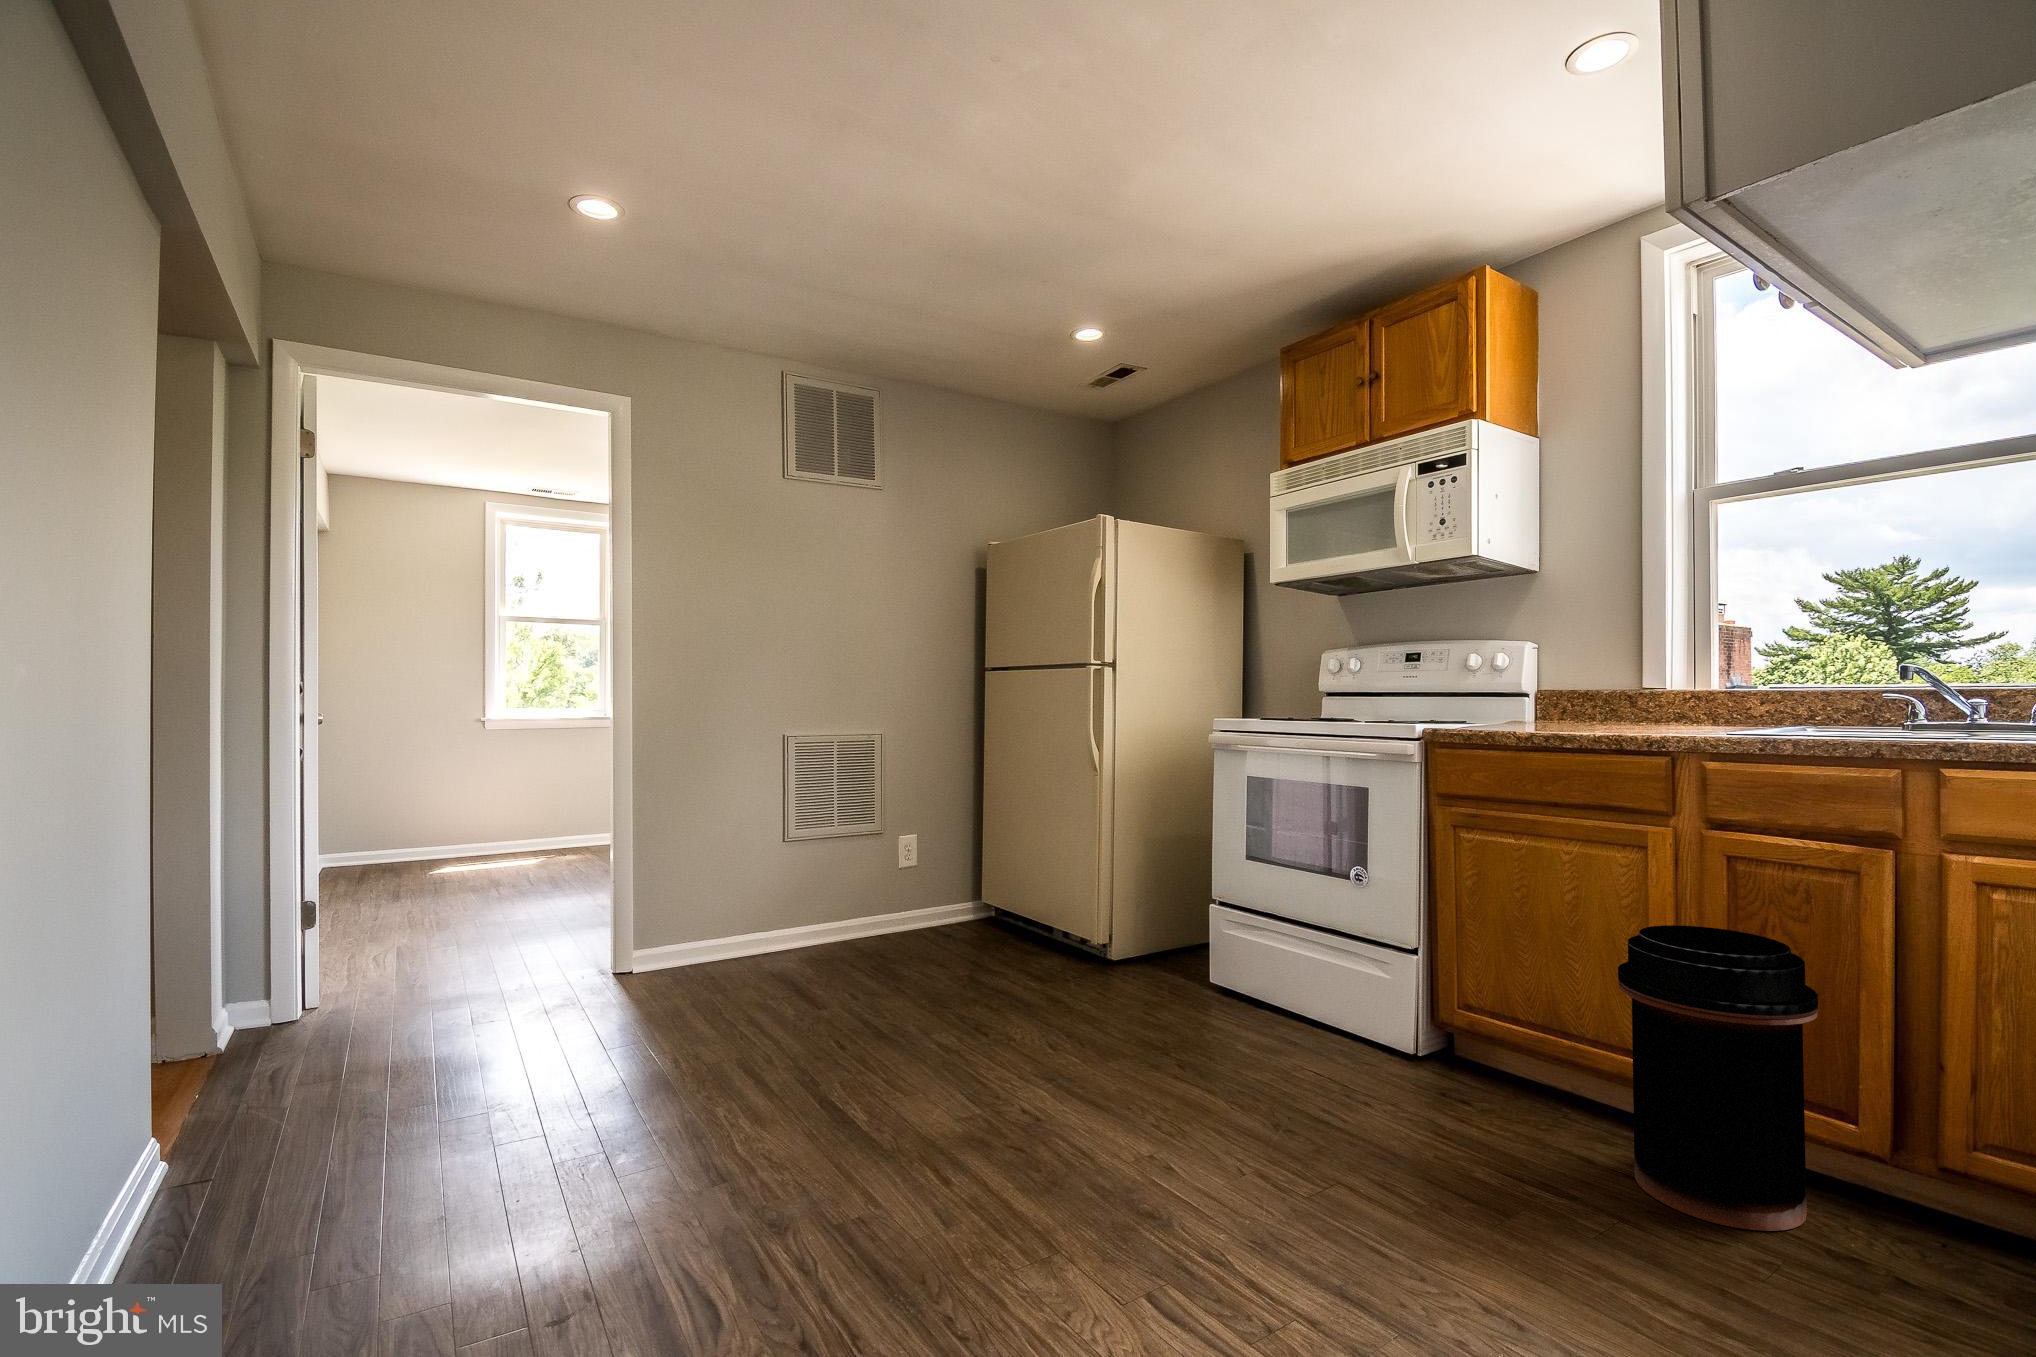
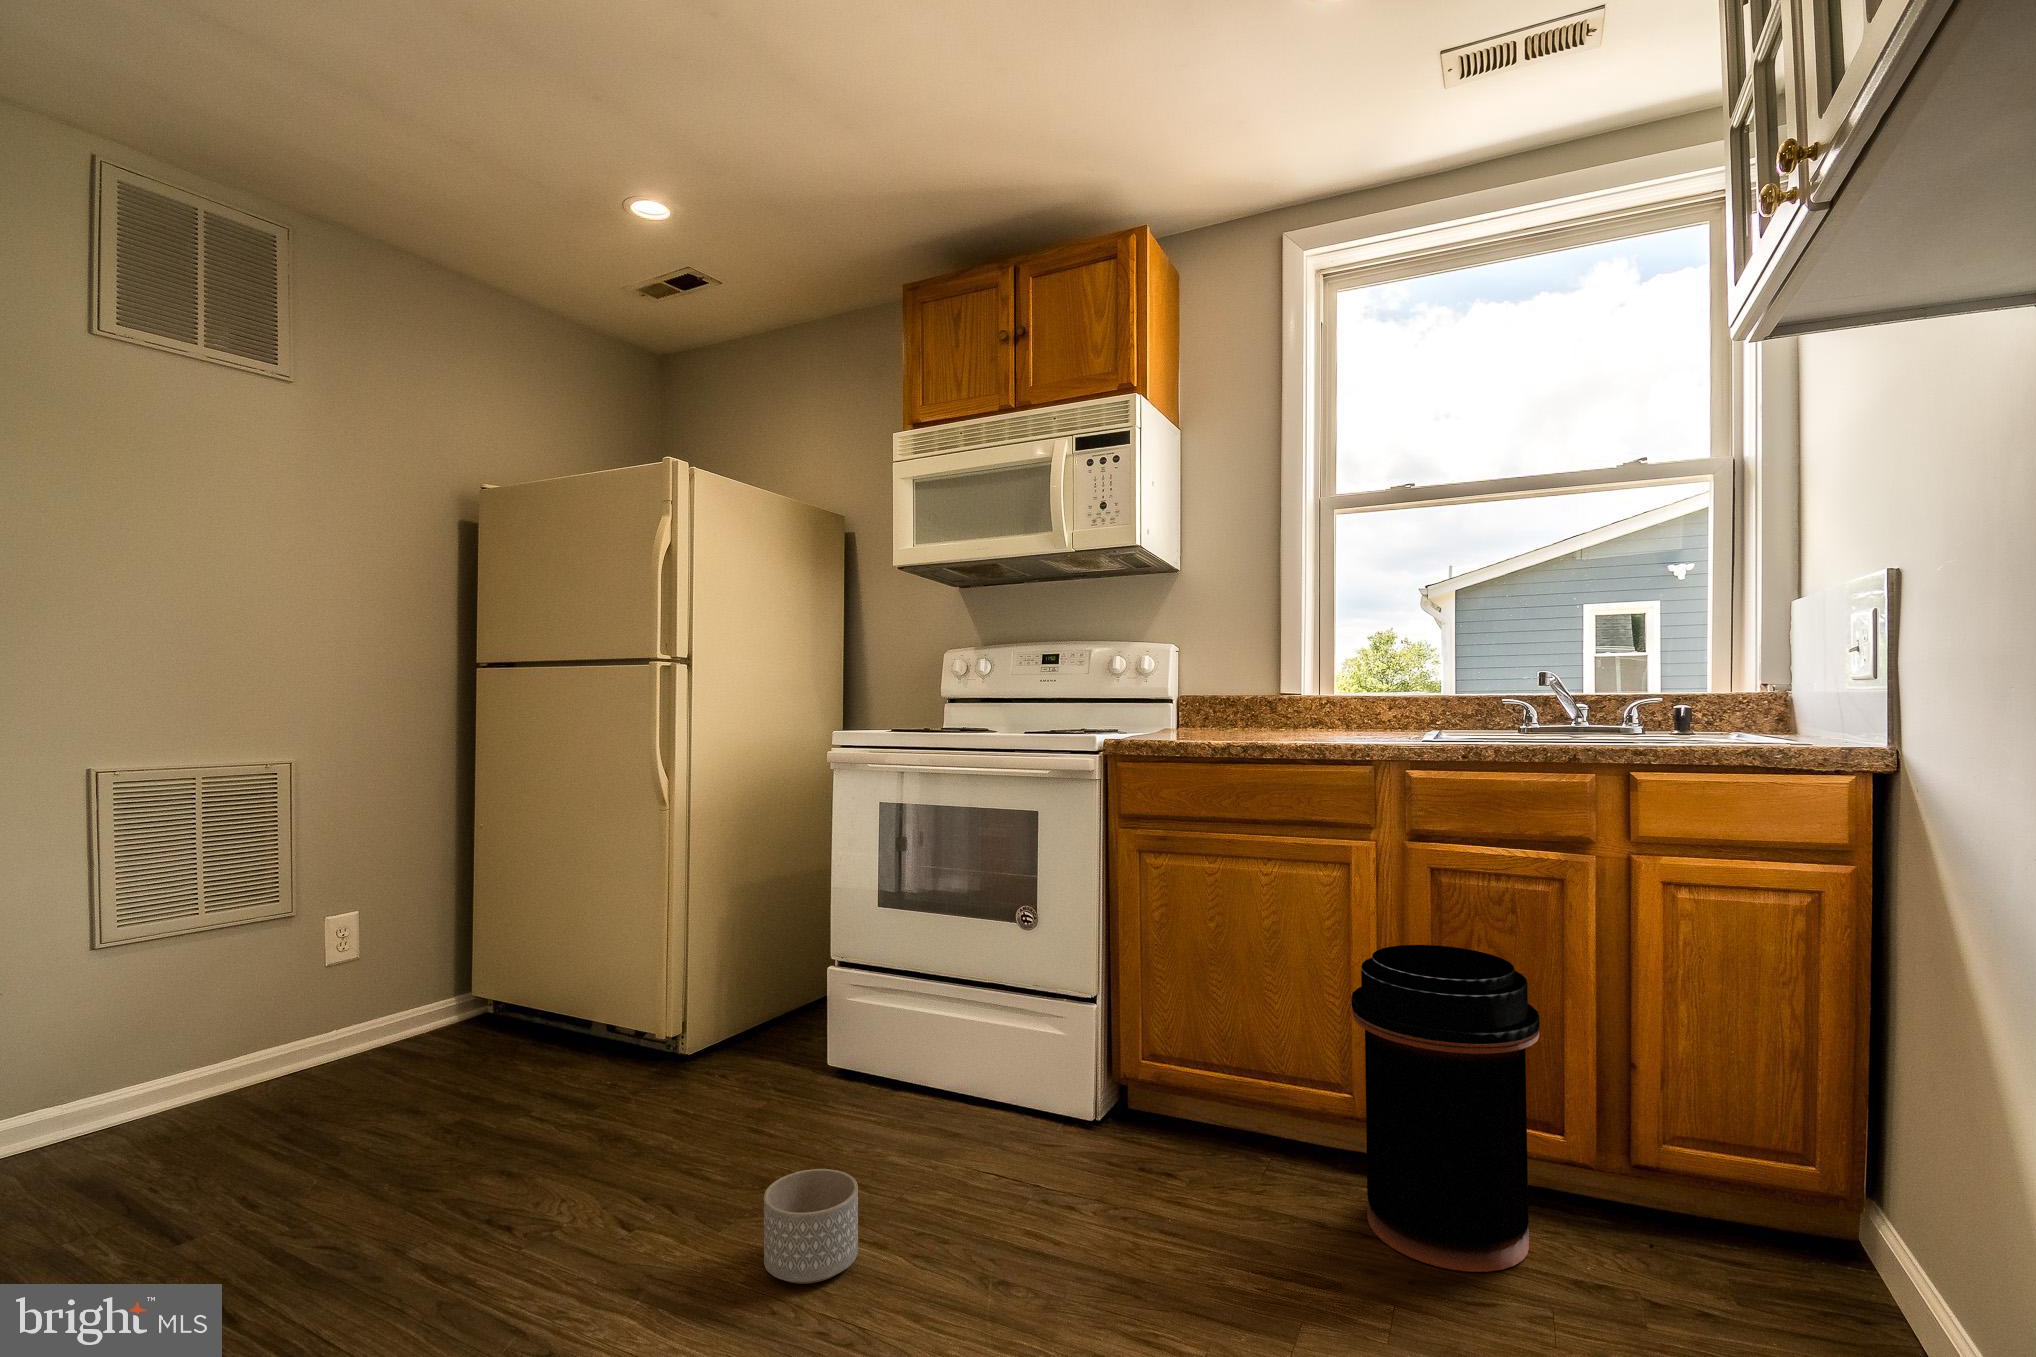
planter: none [1118,1030,1184,1102] -> present [764,1169,858,1284]

